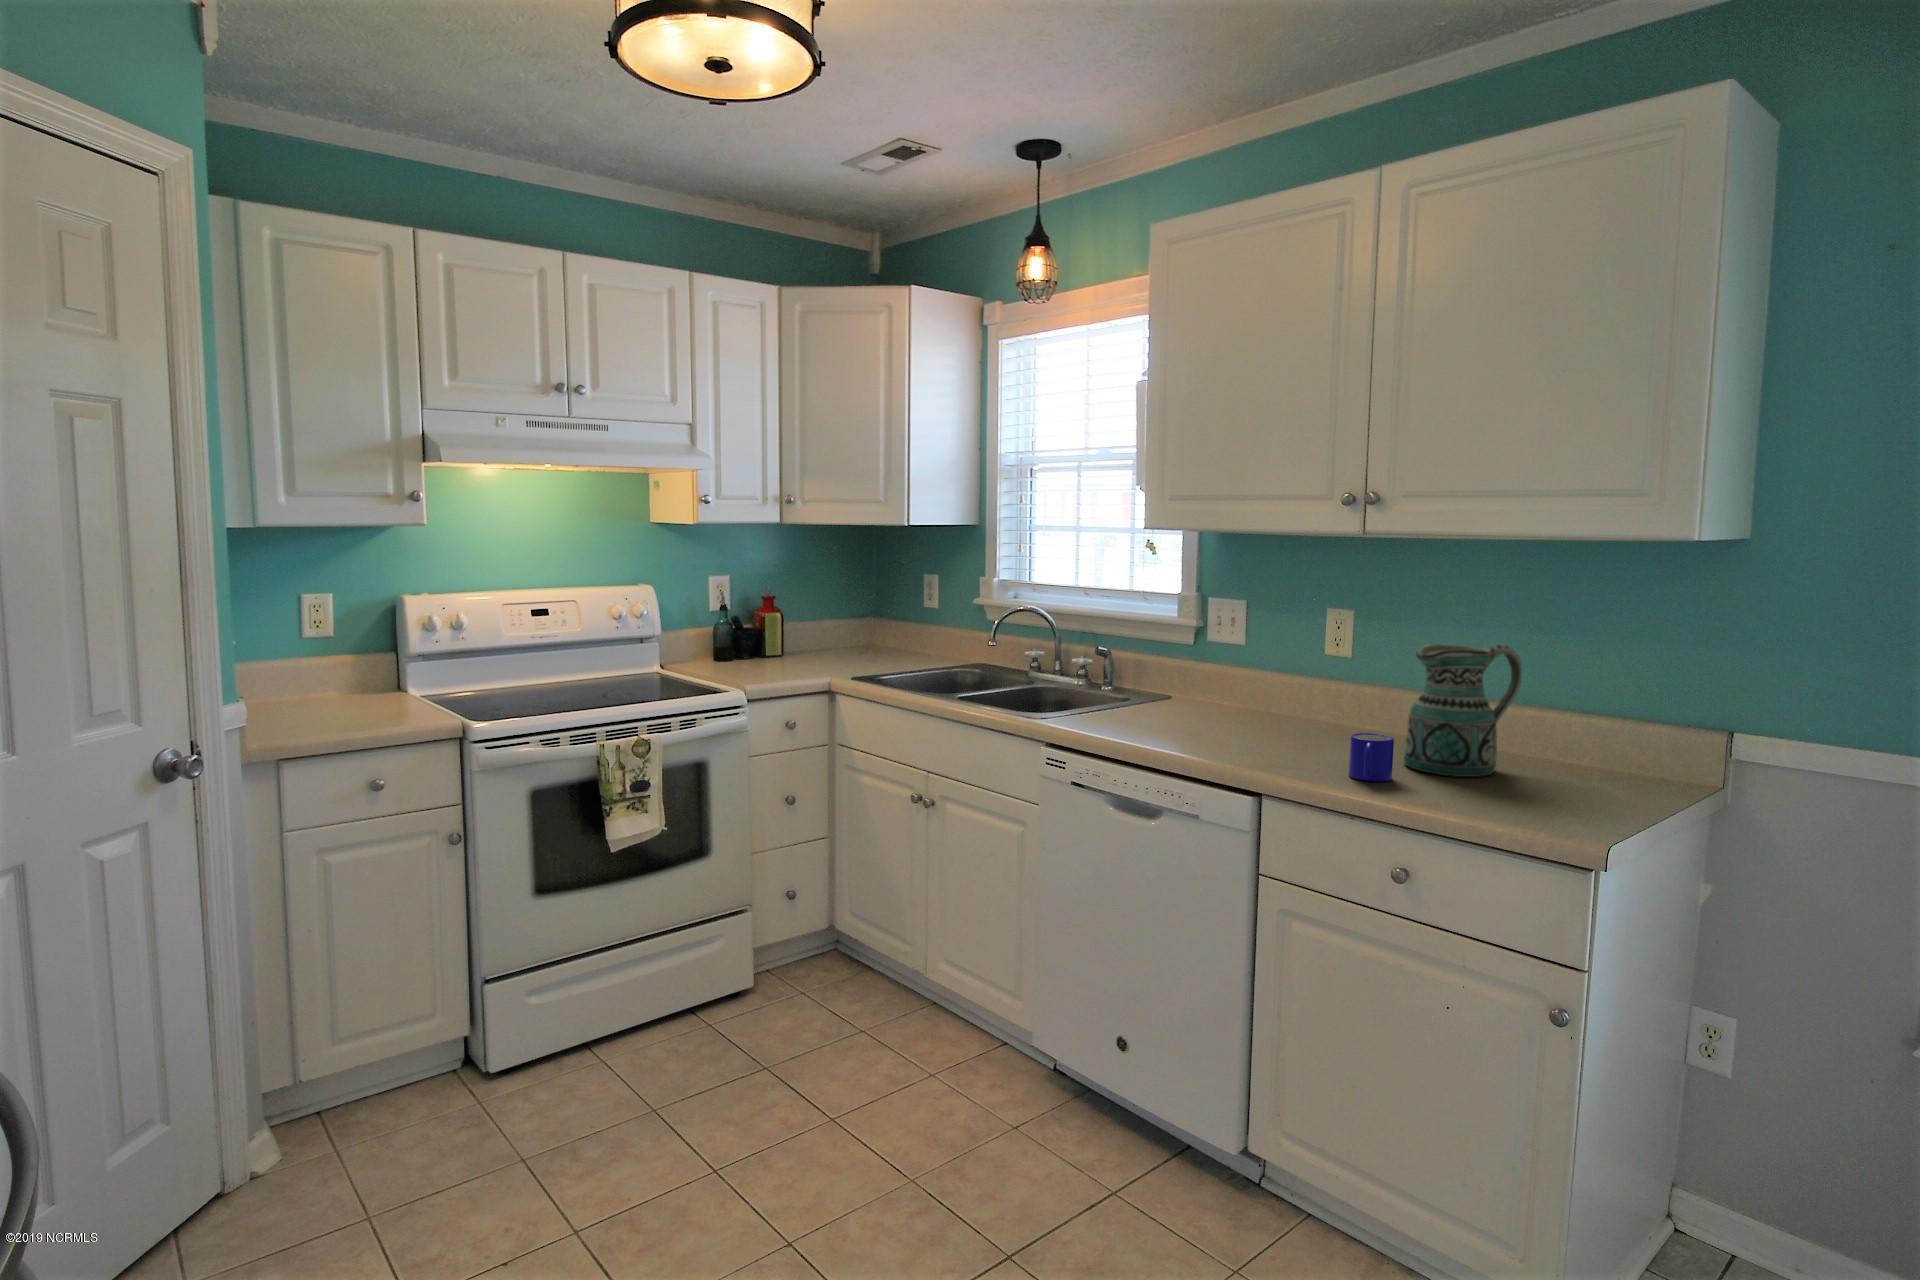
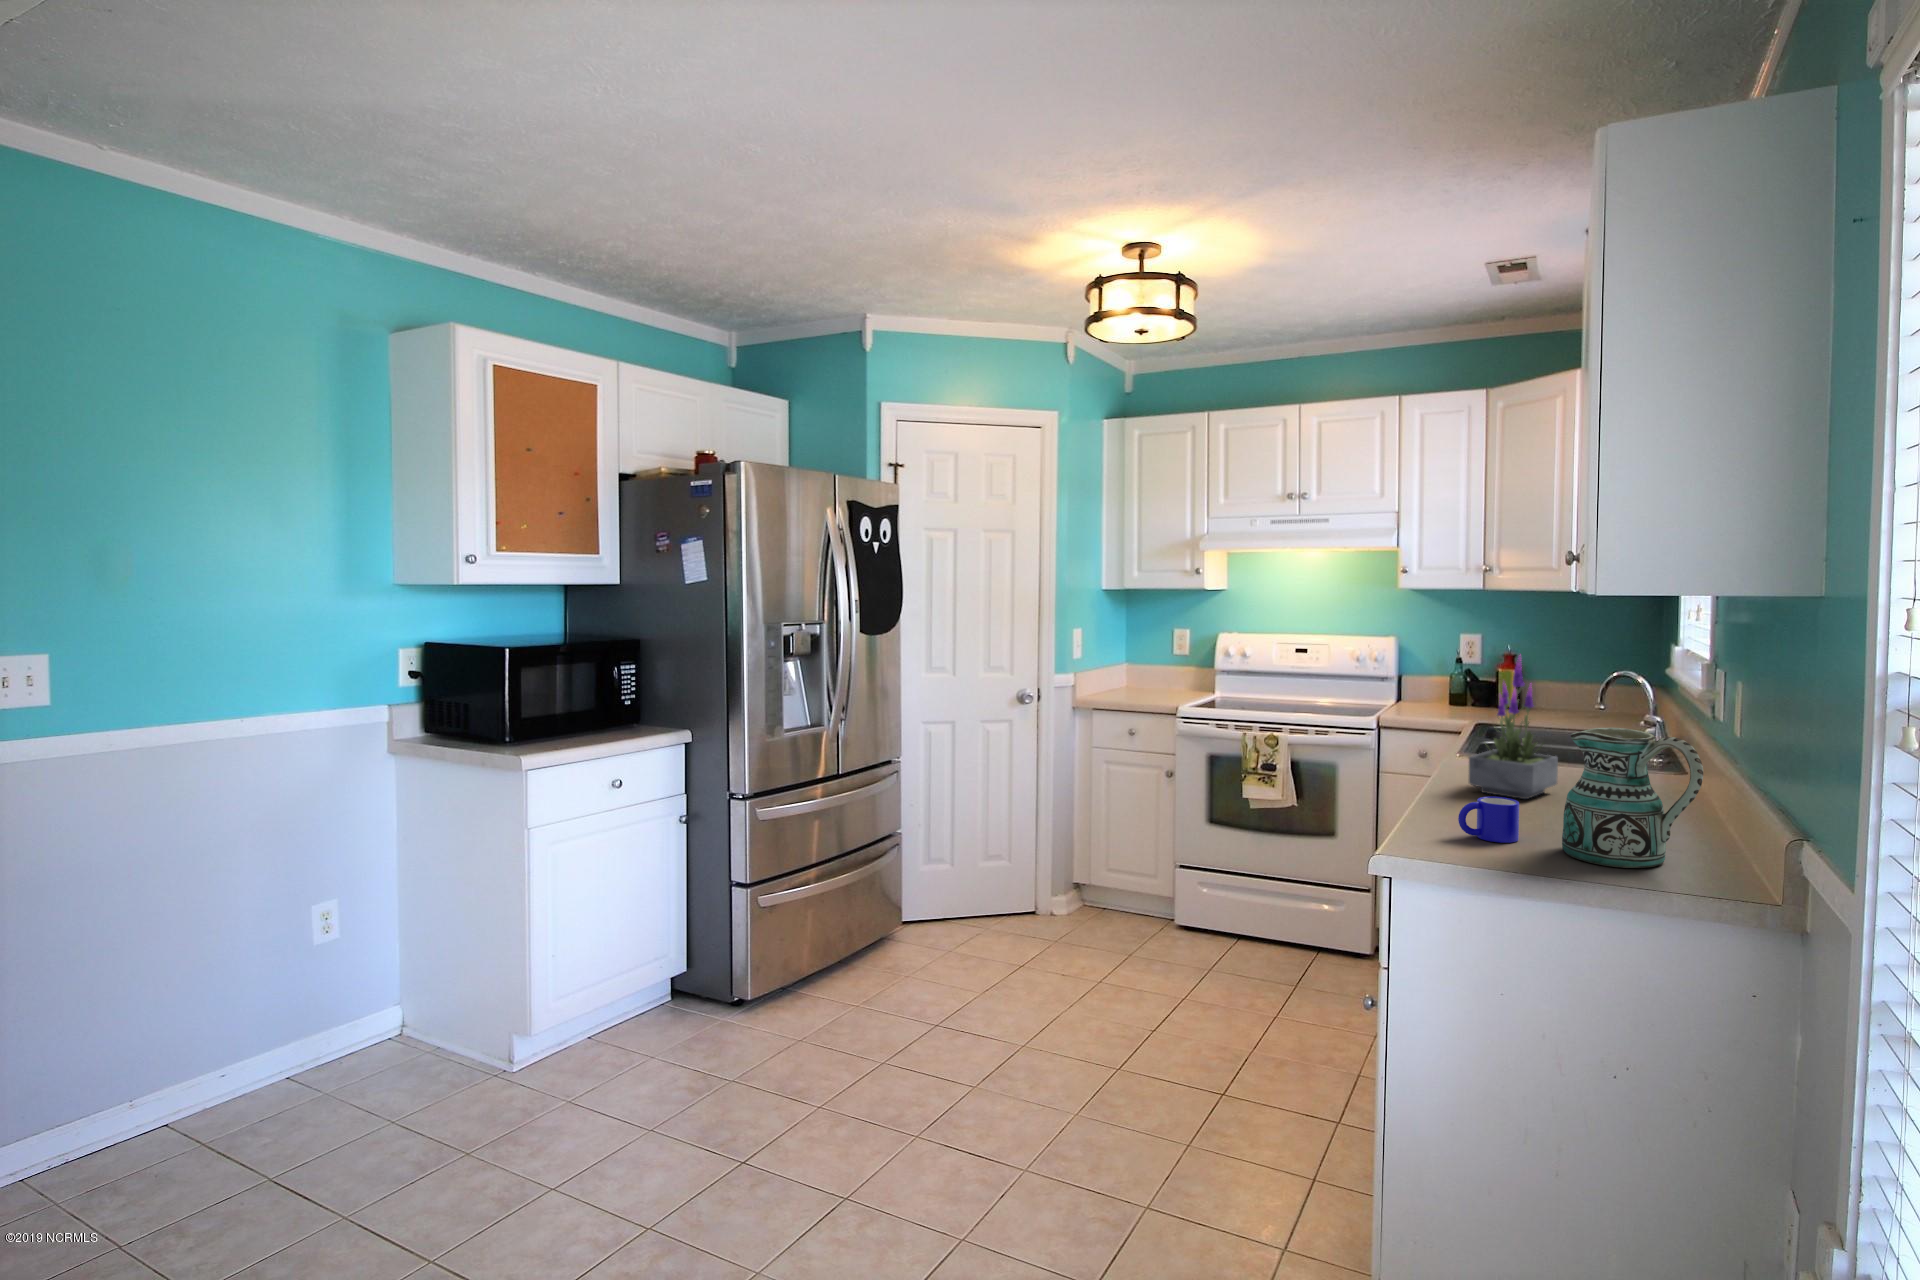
potted plant: none [1141,583,1231,742] -> present [1469,654,1558,799]

